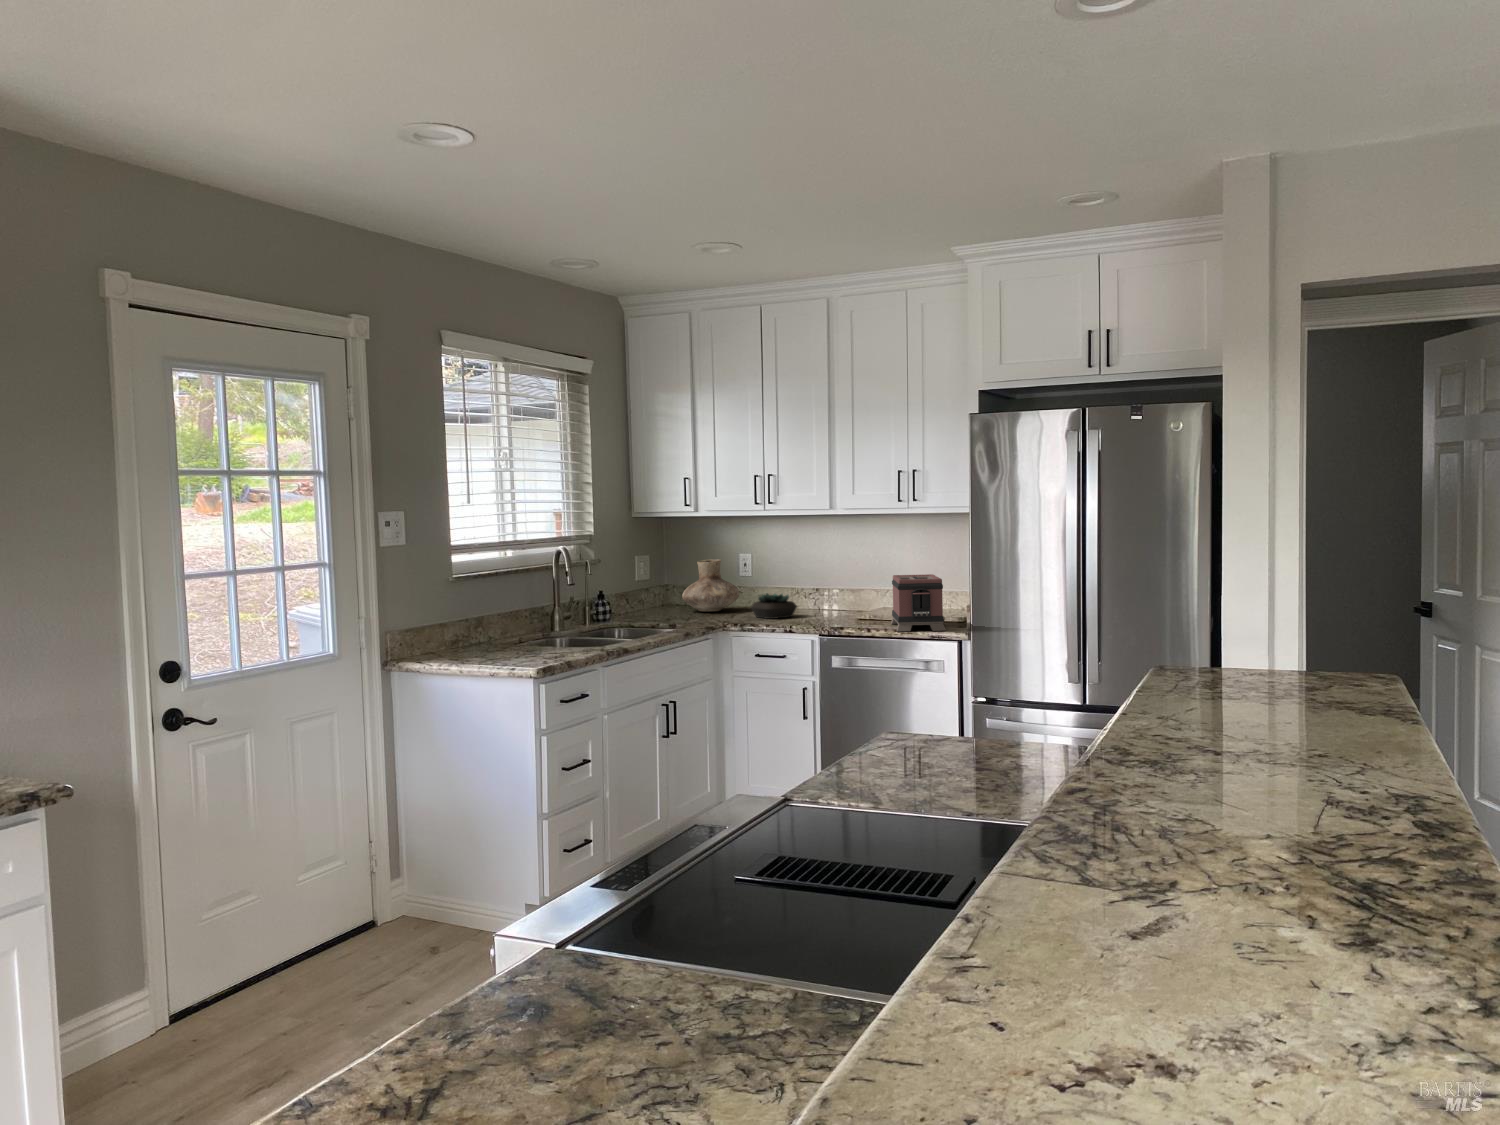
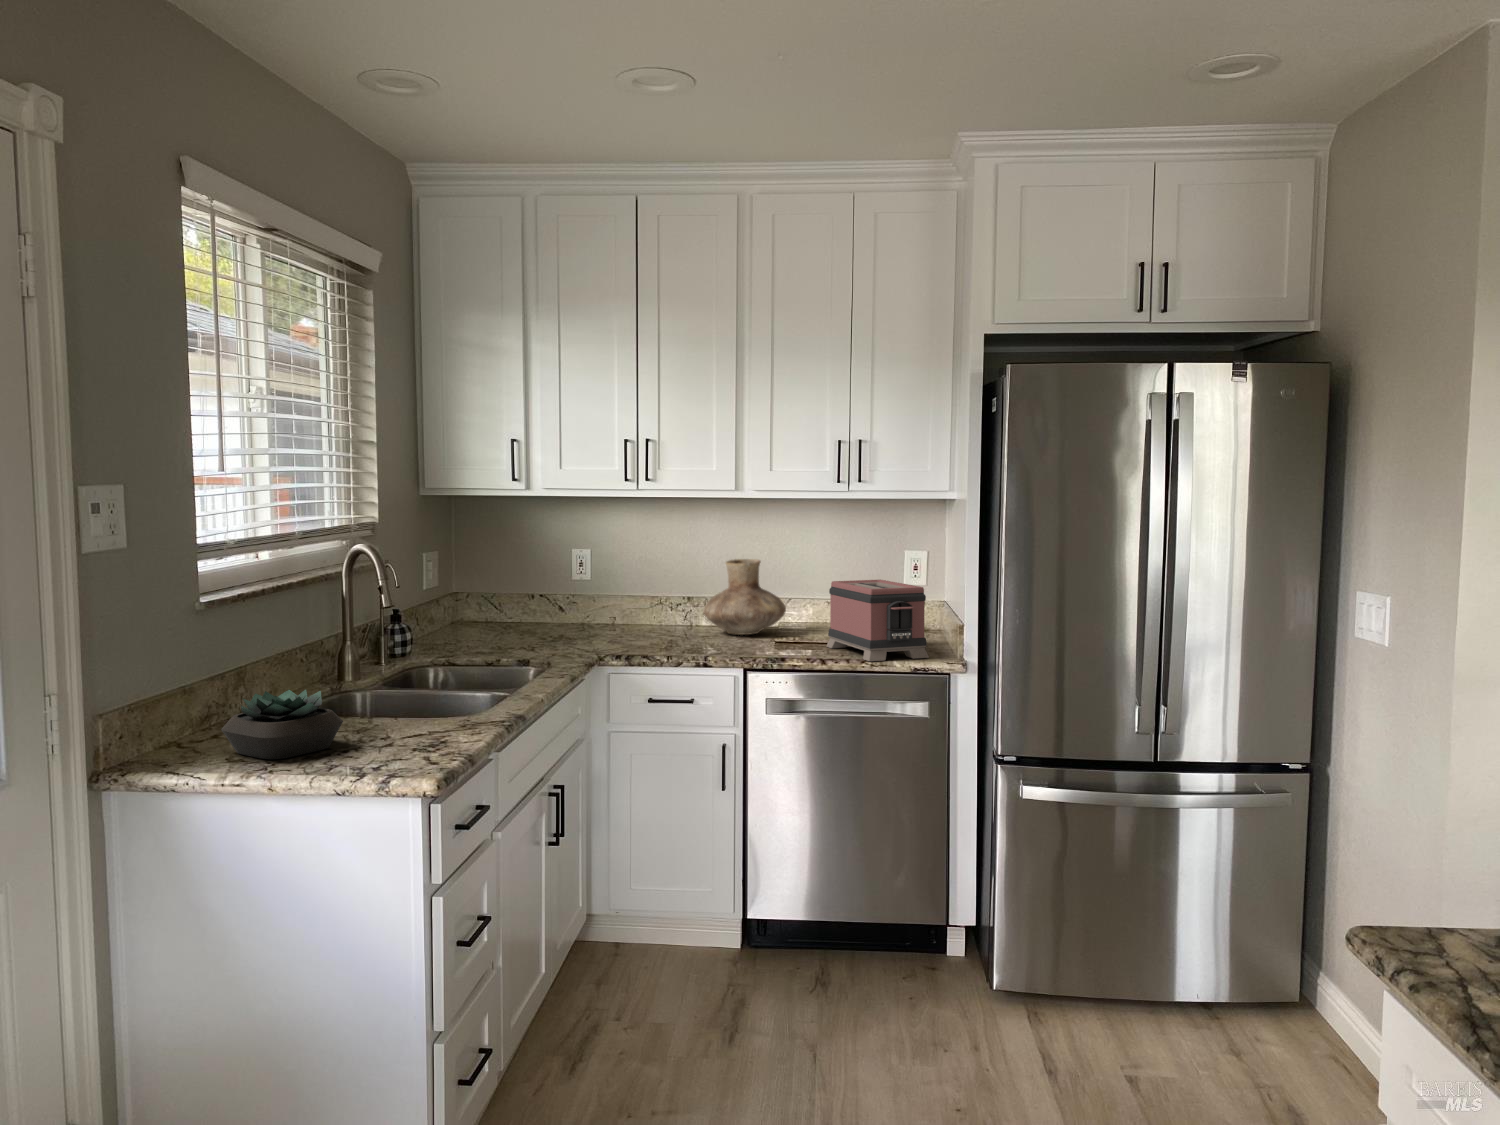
vase: present [682,559,739,612] -> present [703,559,786,635]
succulent plant: present [751,594,797,619] -> present [221,690,343,760]

